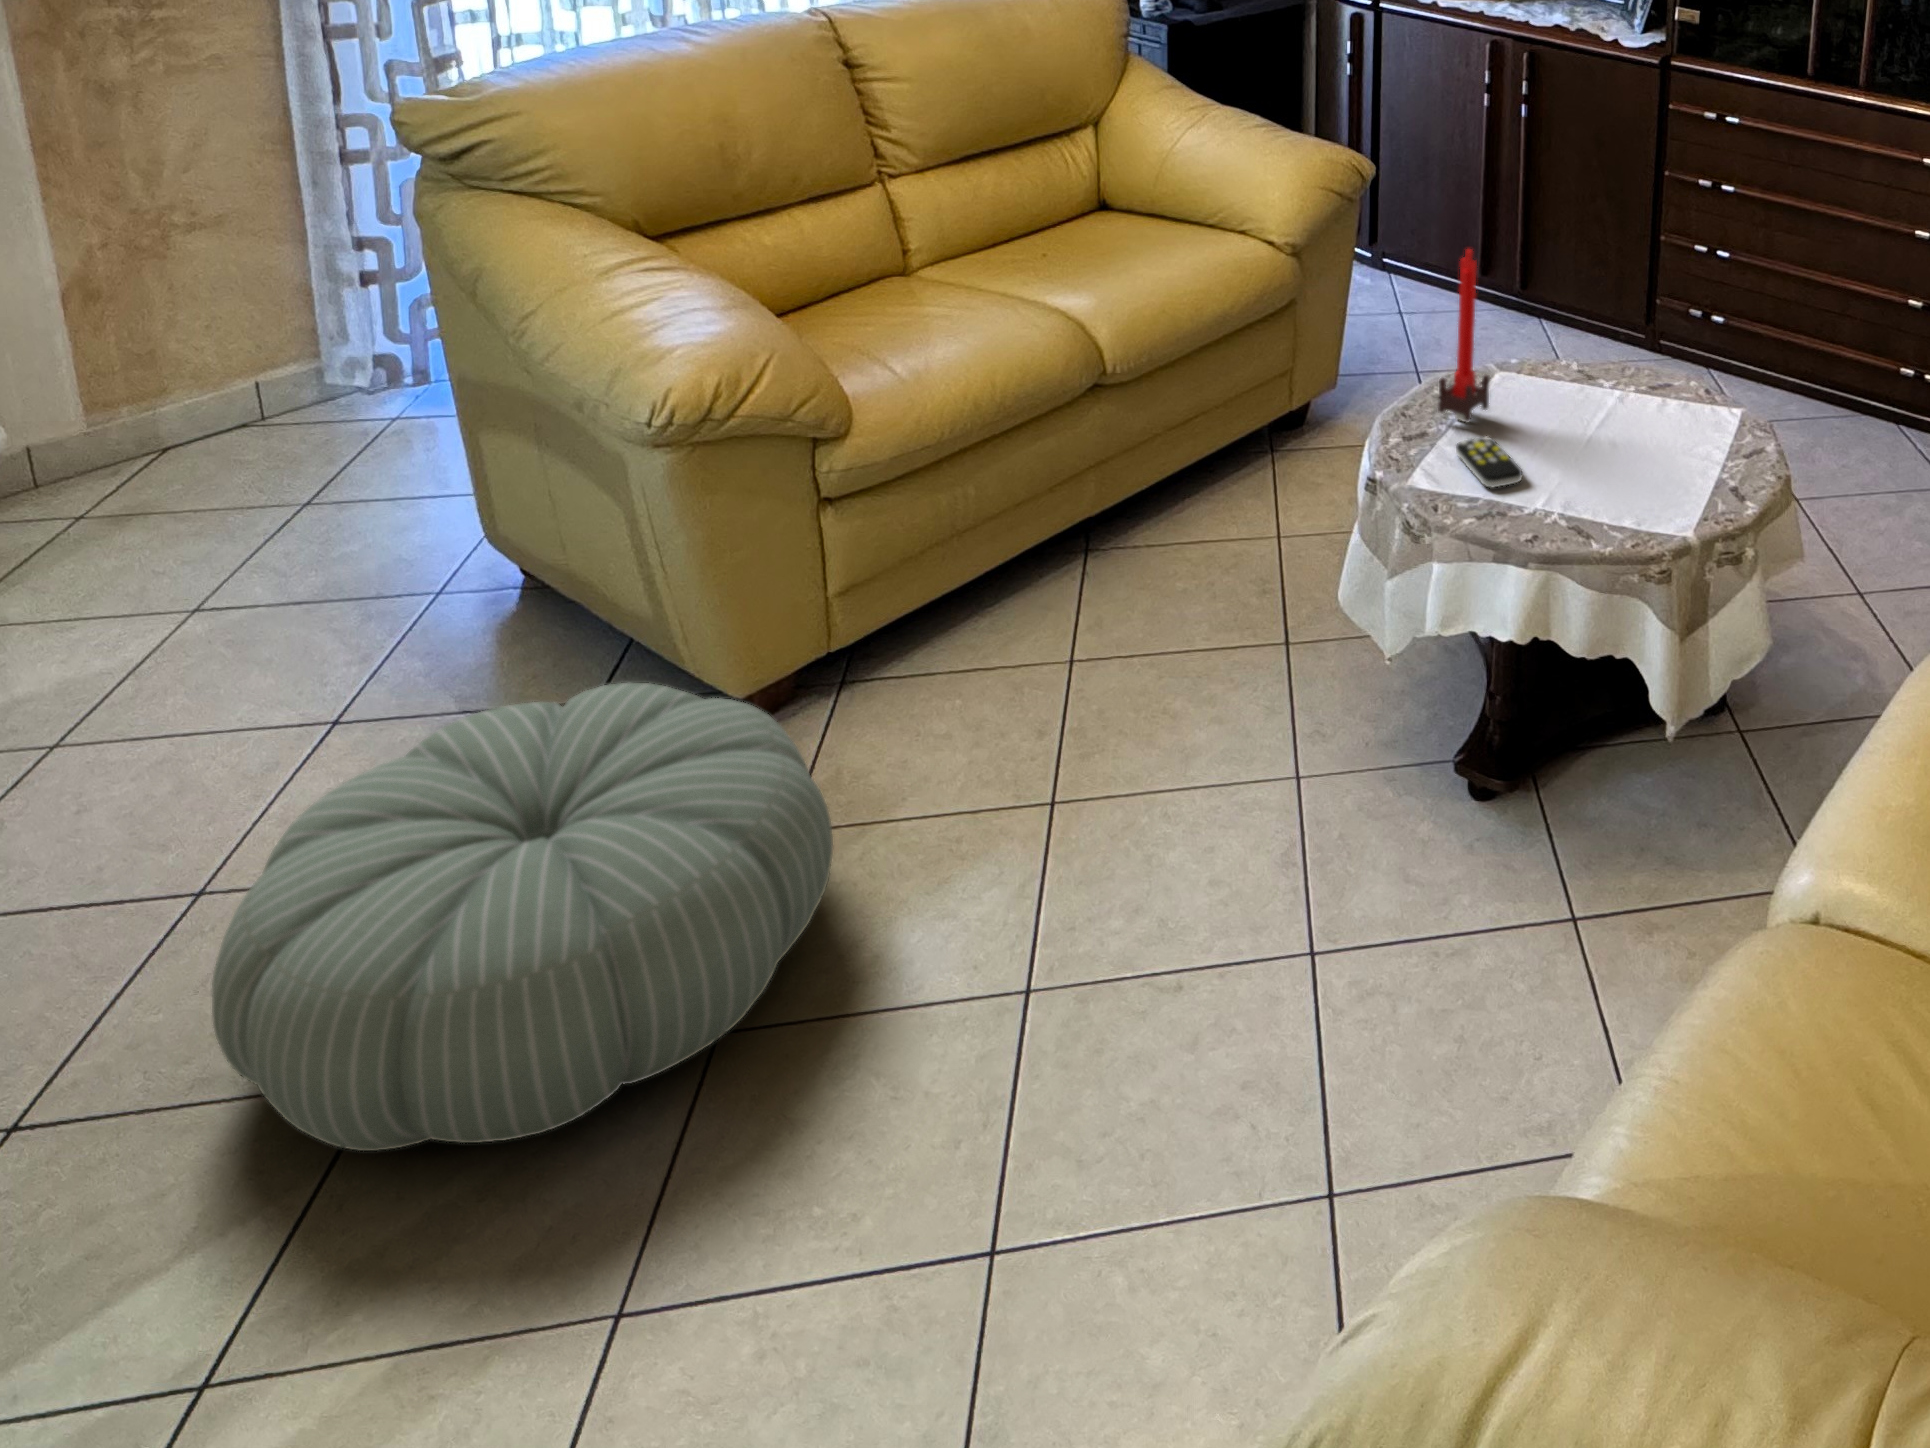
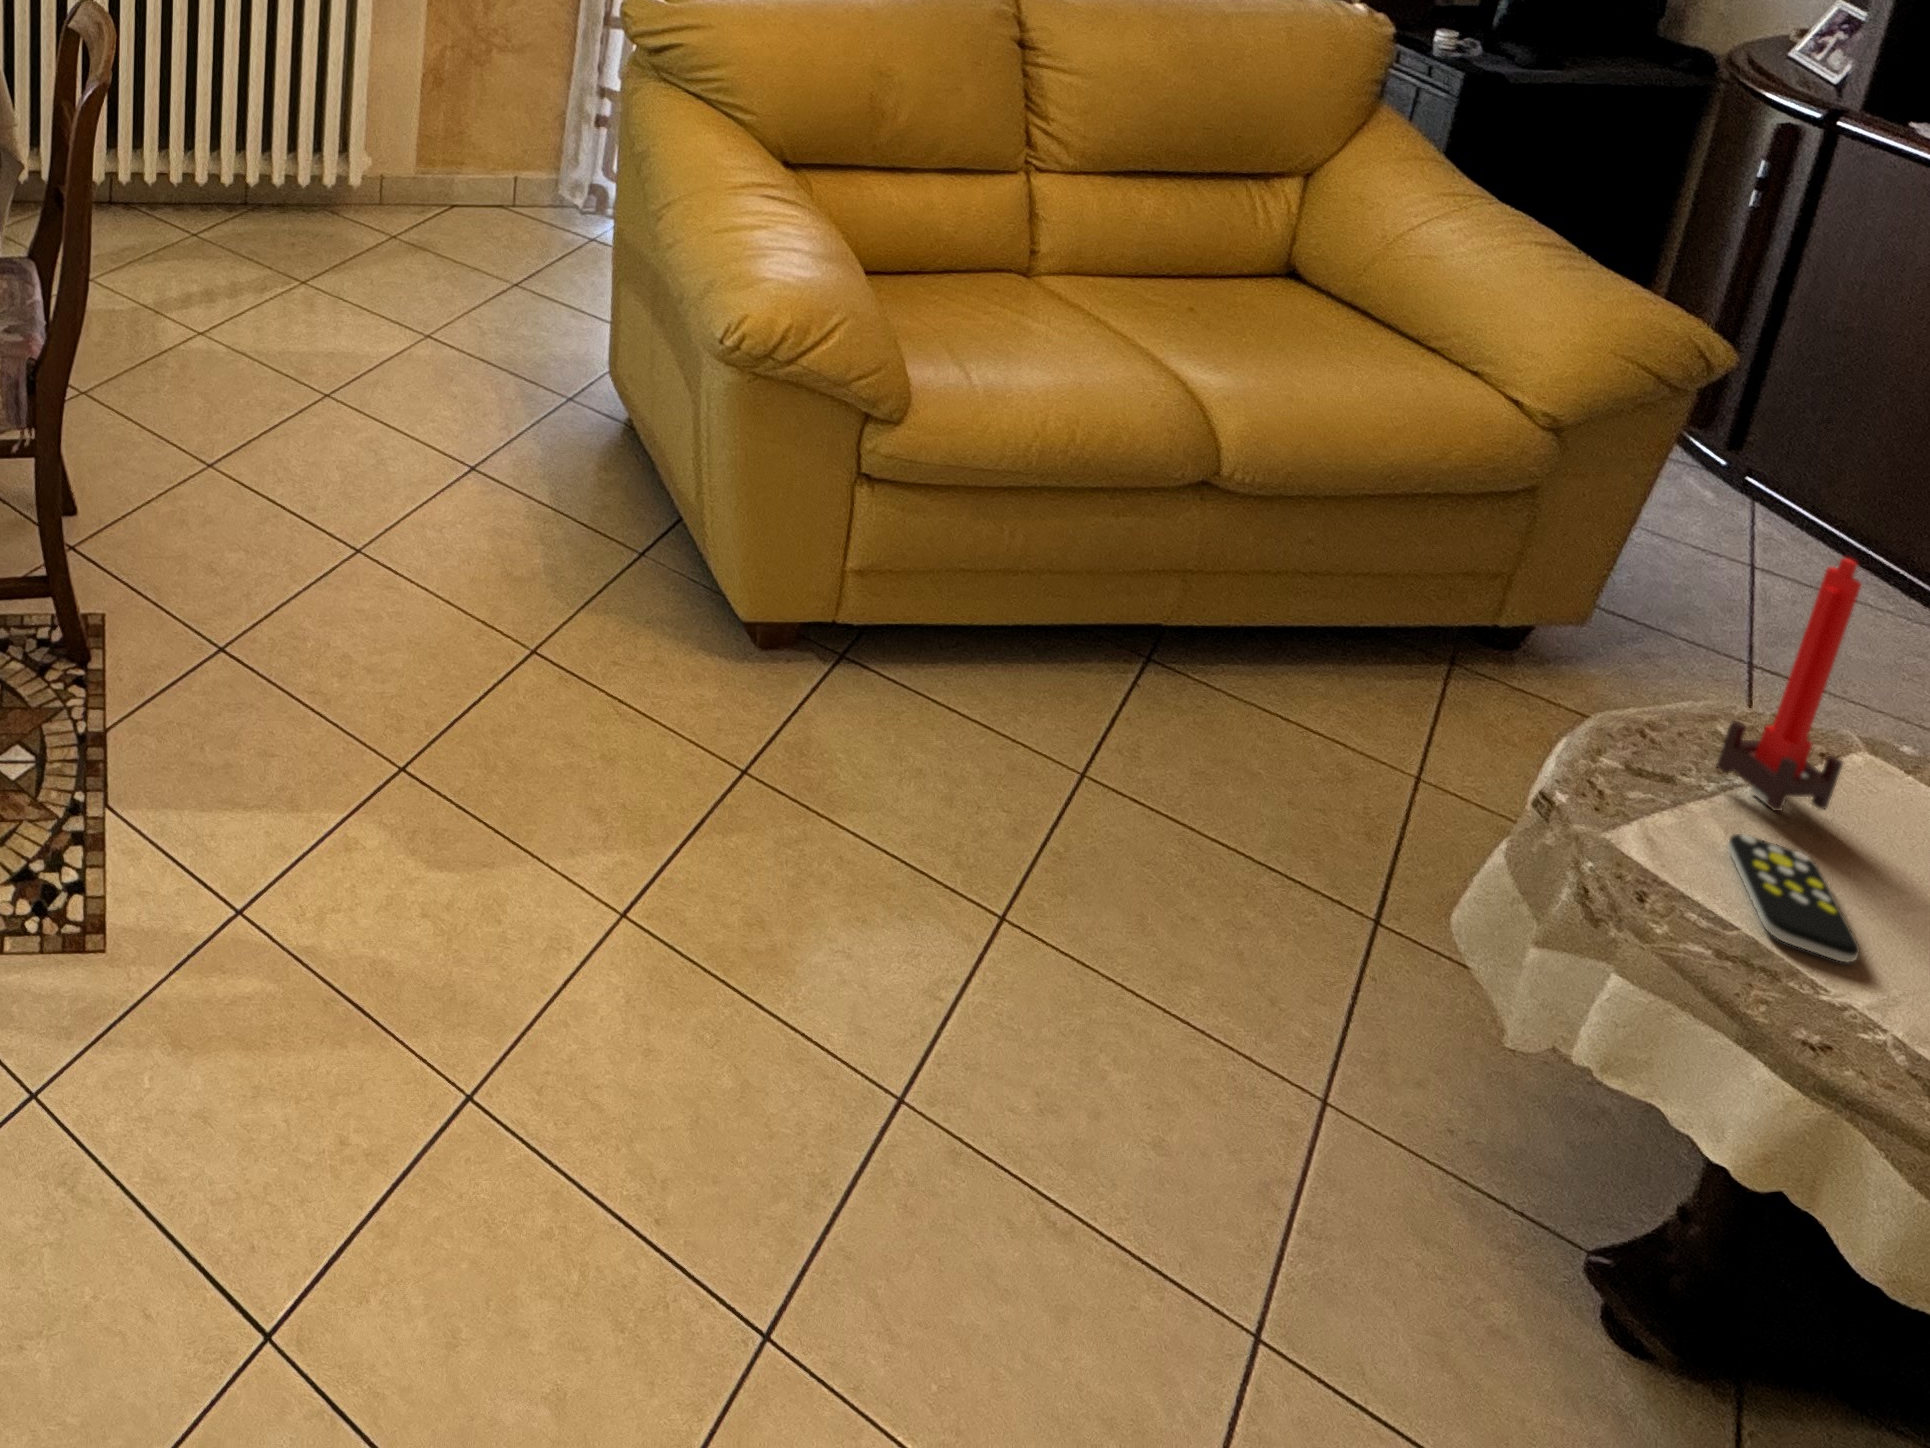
pouf: present [212,683,833,1151] -> none [293,511,747,922]

